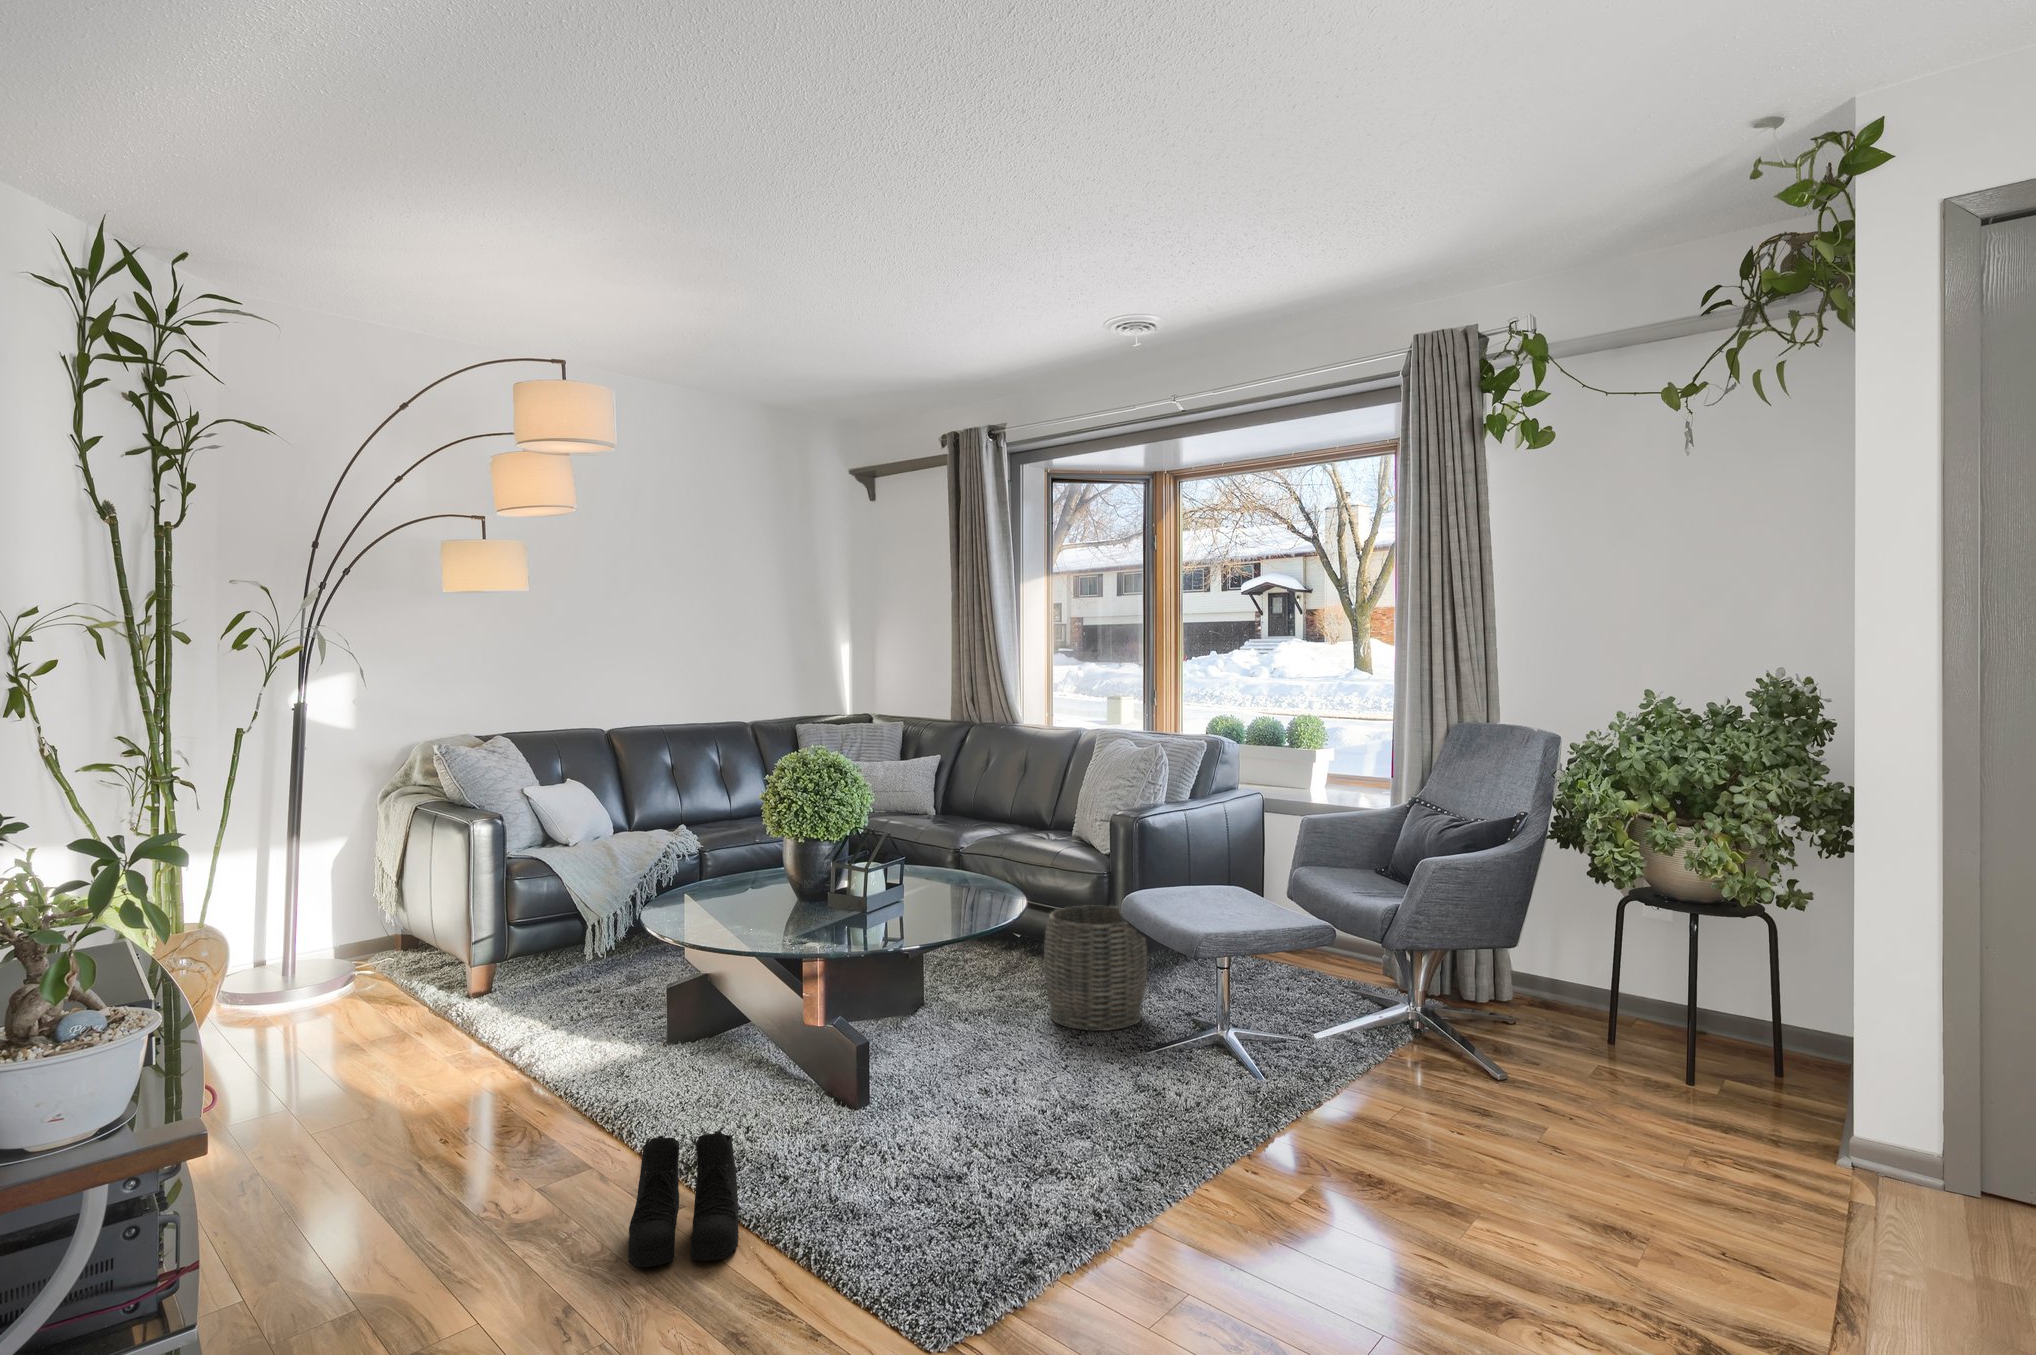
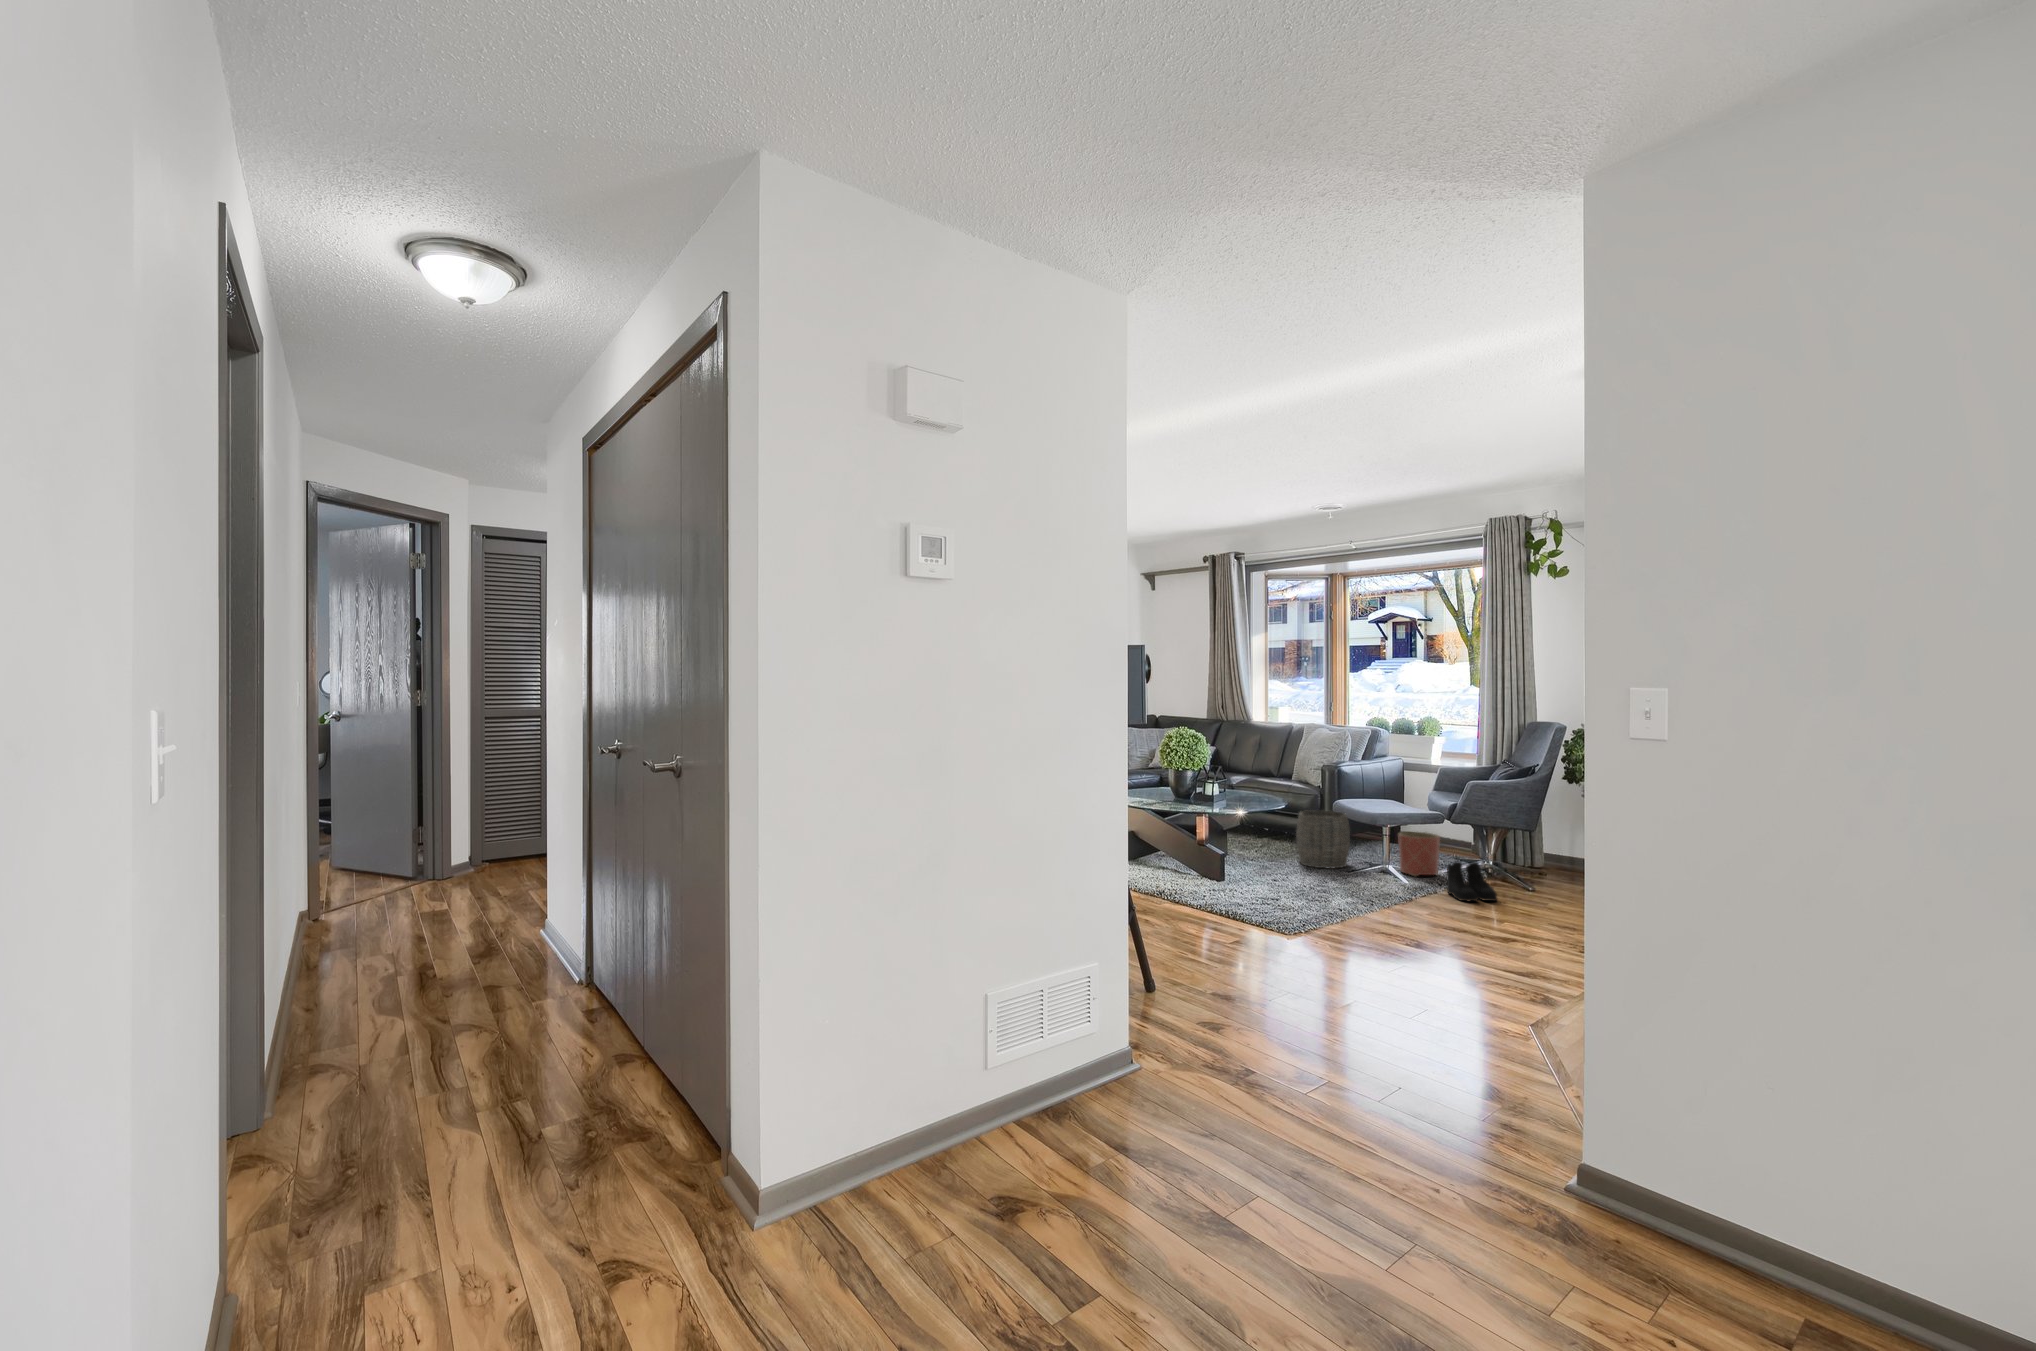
planter: none [1237,949,1316,1047] -> present [1399,832,1440,876]
boots: present [628,1131,739,1267] -> present [1447,862,1497,901]

